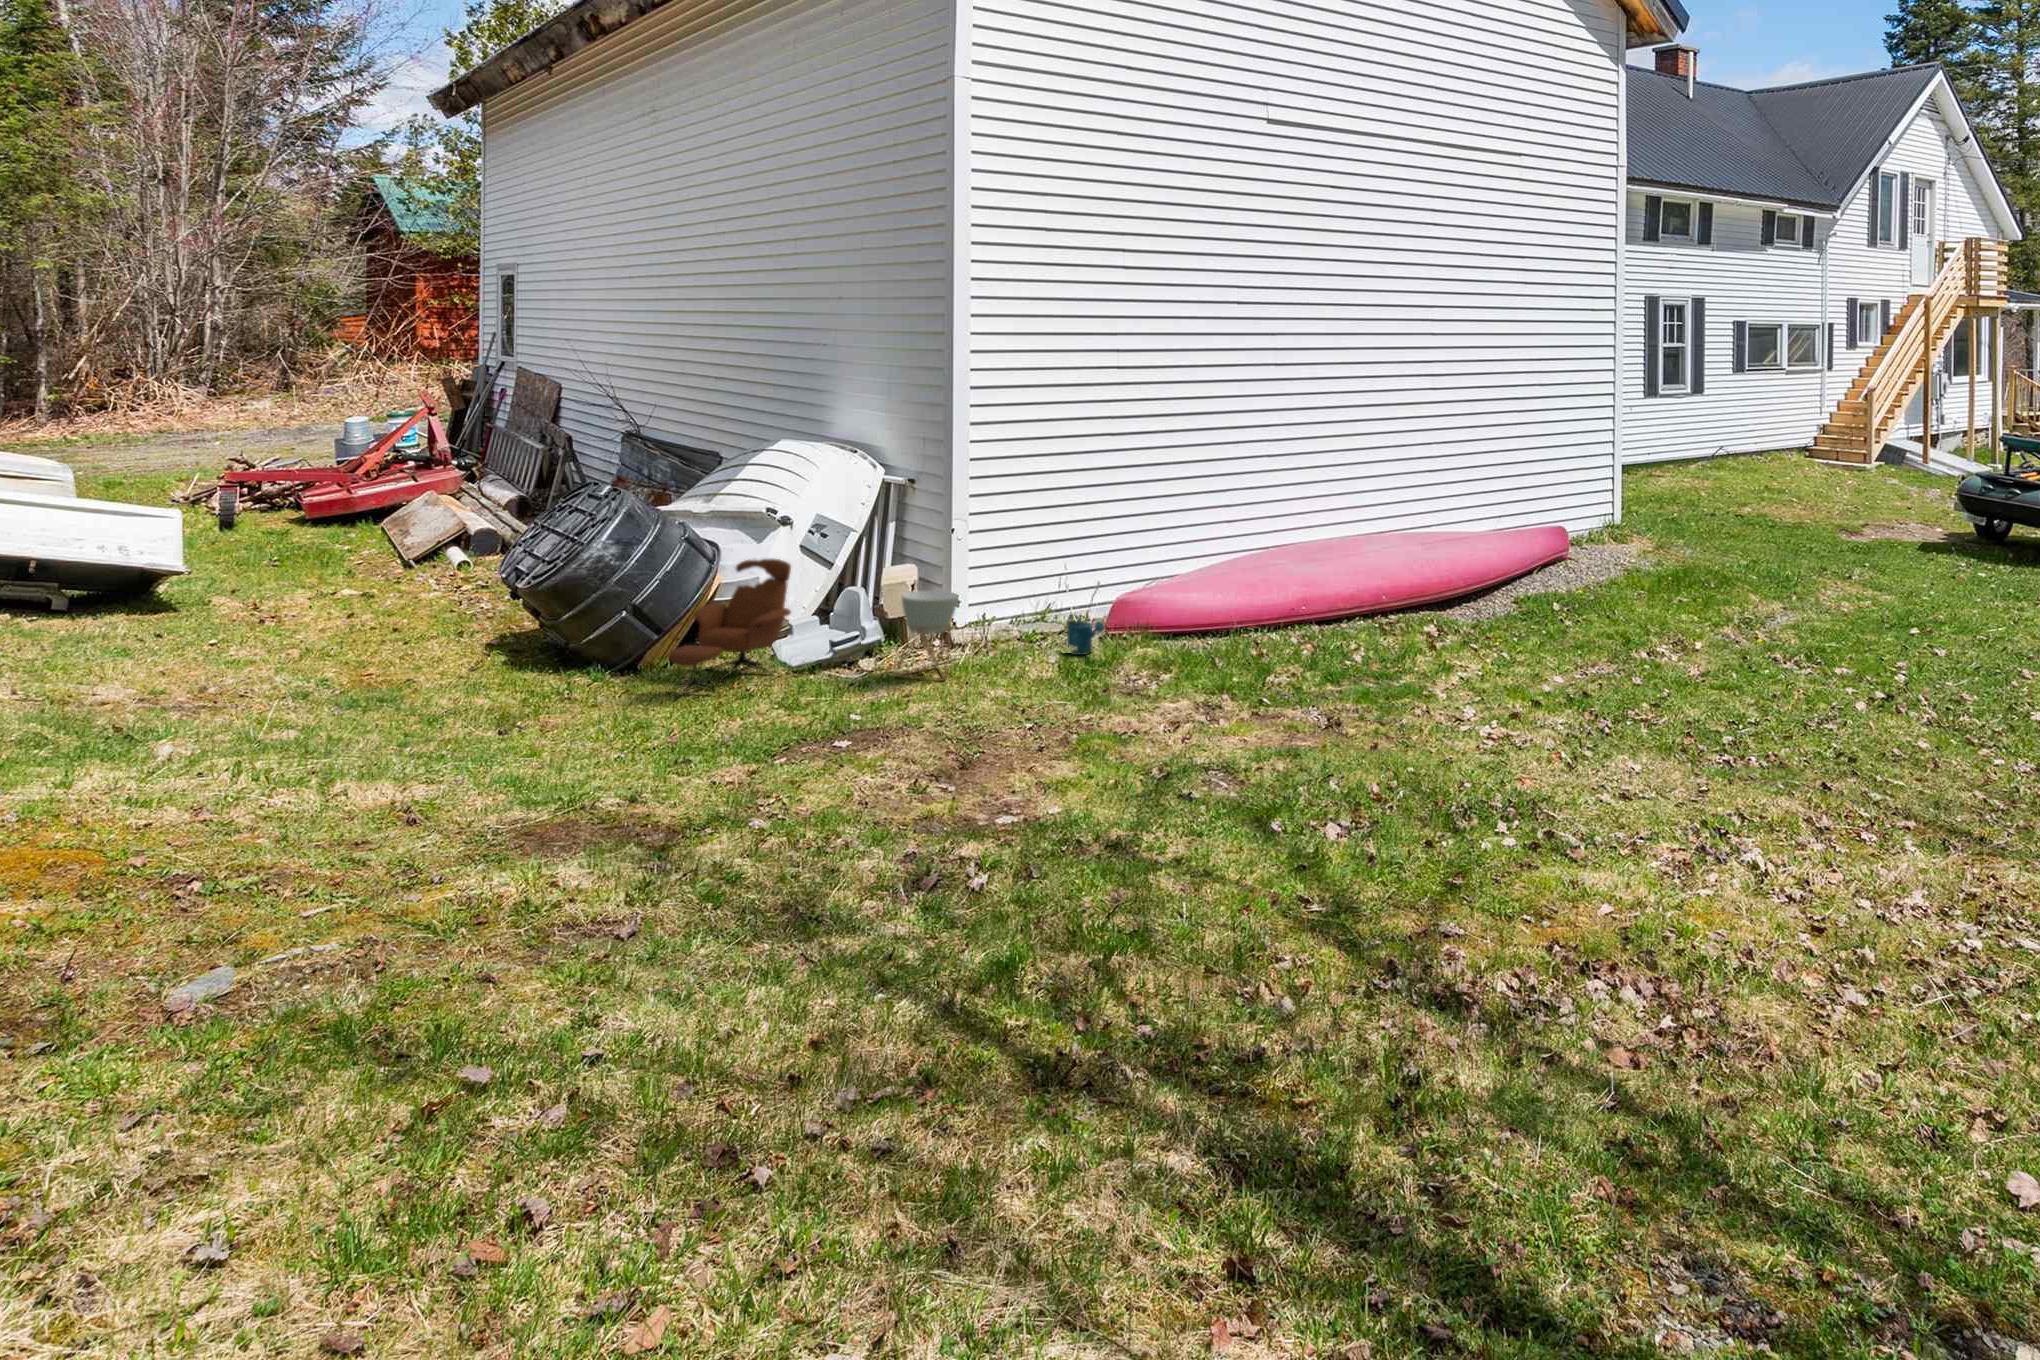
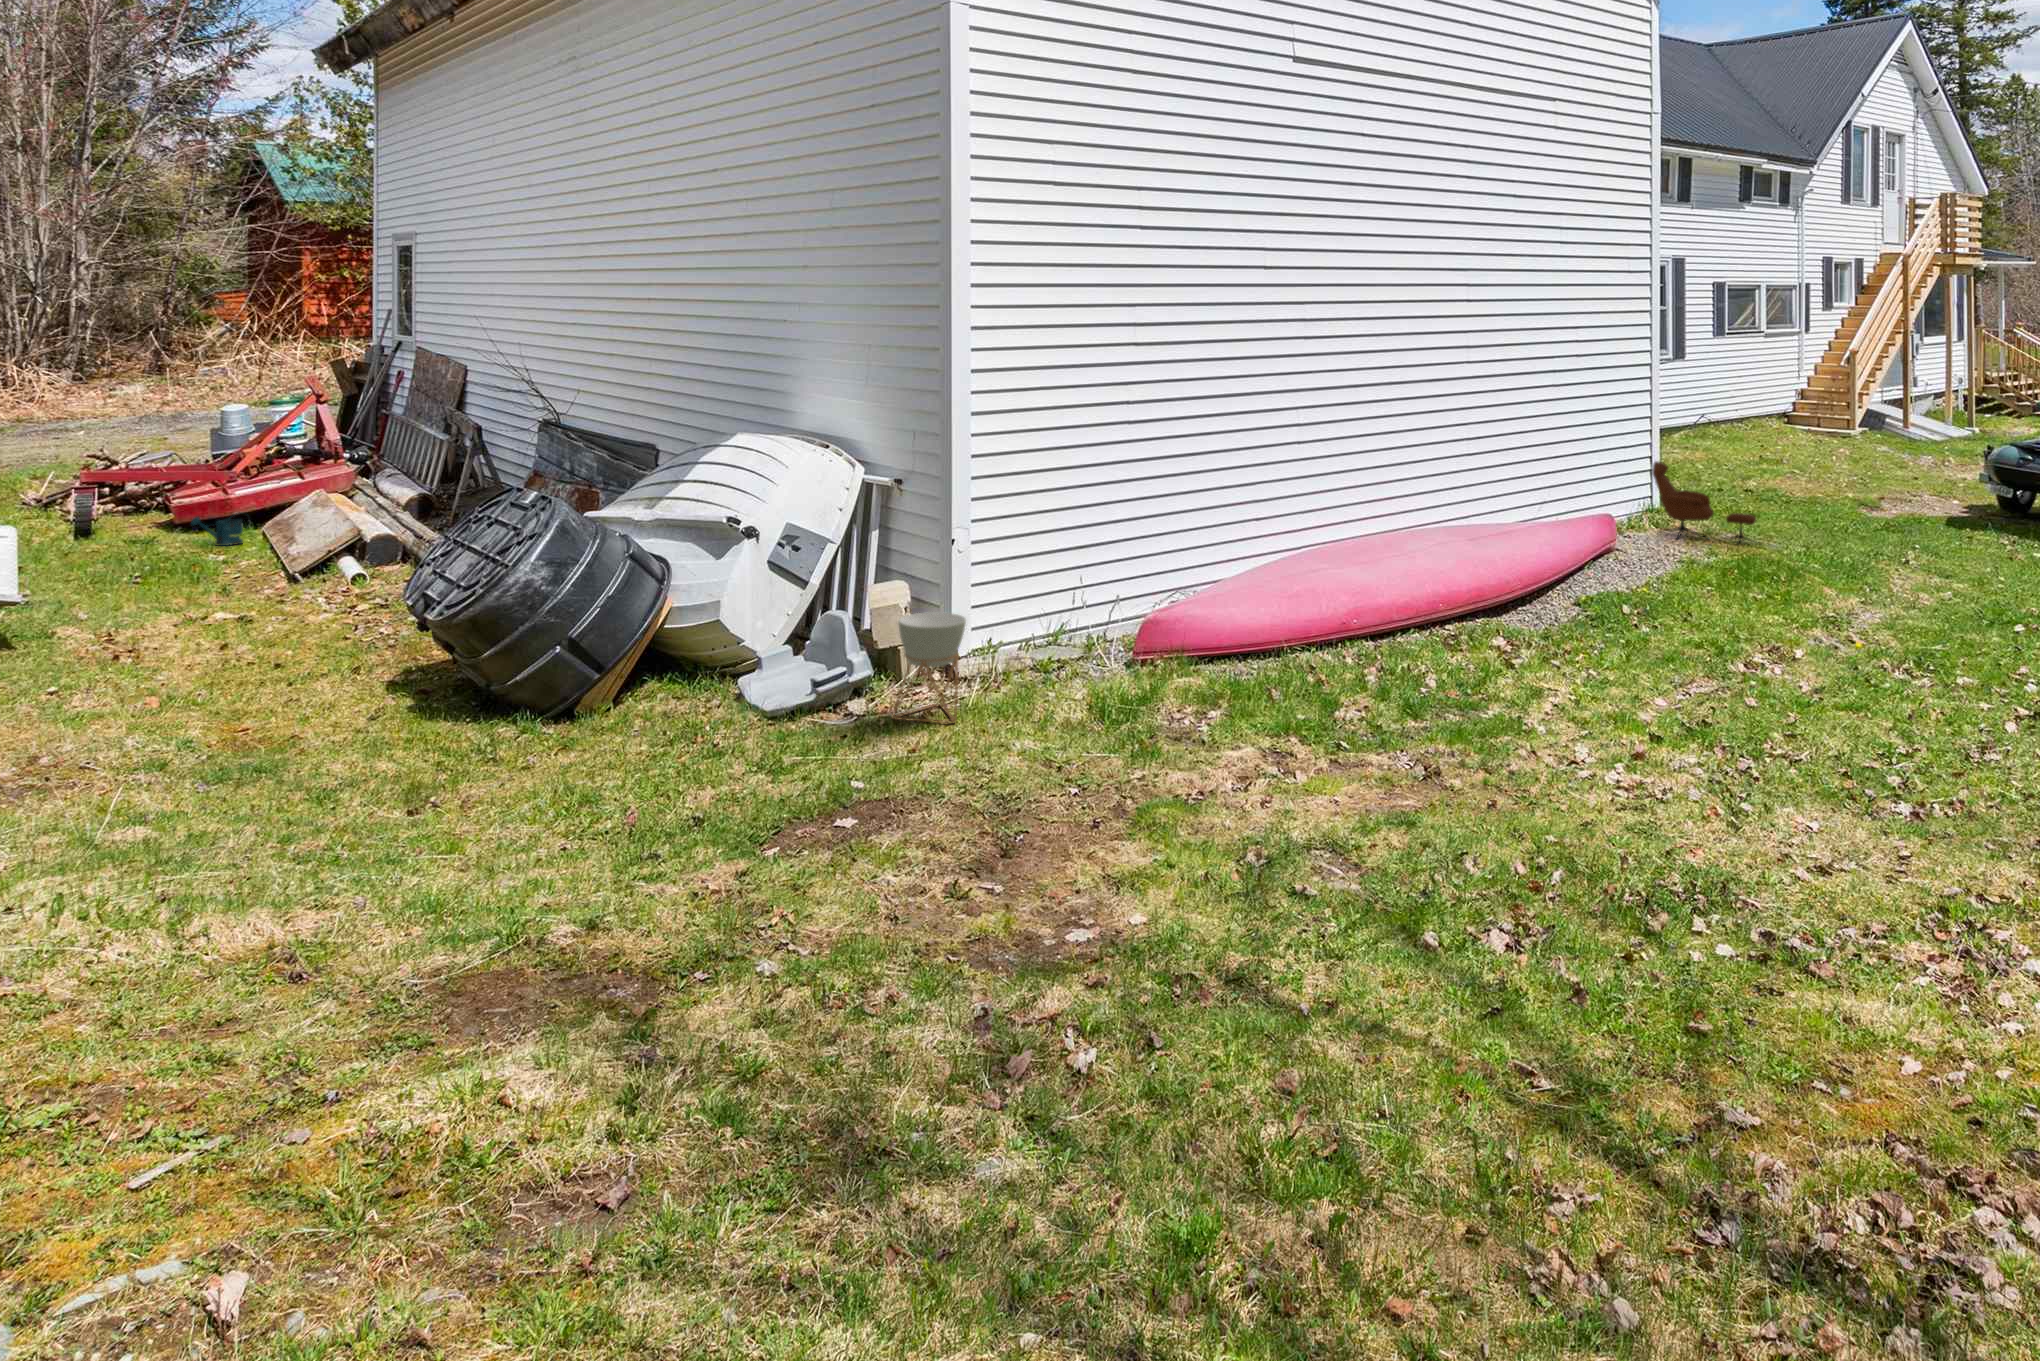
lounge chair: present [669,558,791,697] -> present [1652,461,1759,543]
watering can: present [1067,615,1104,655] -> present [191,513,243,546]

